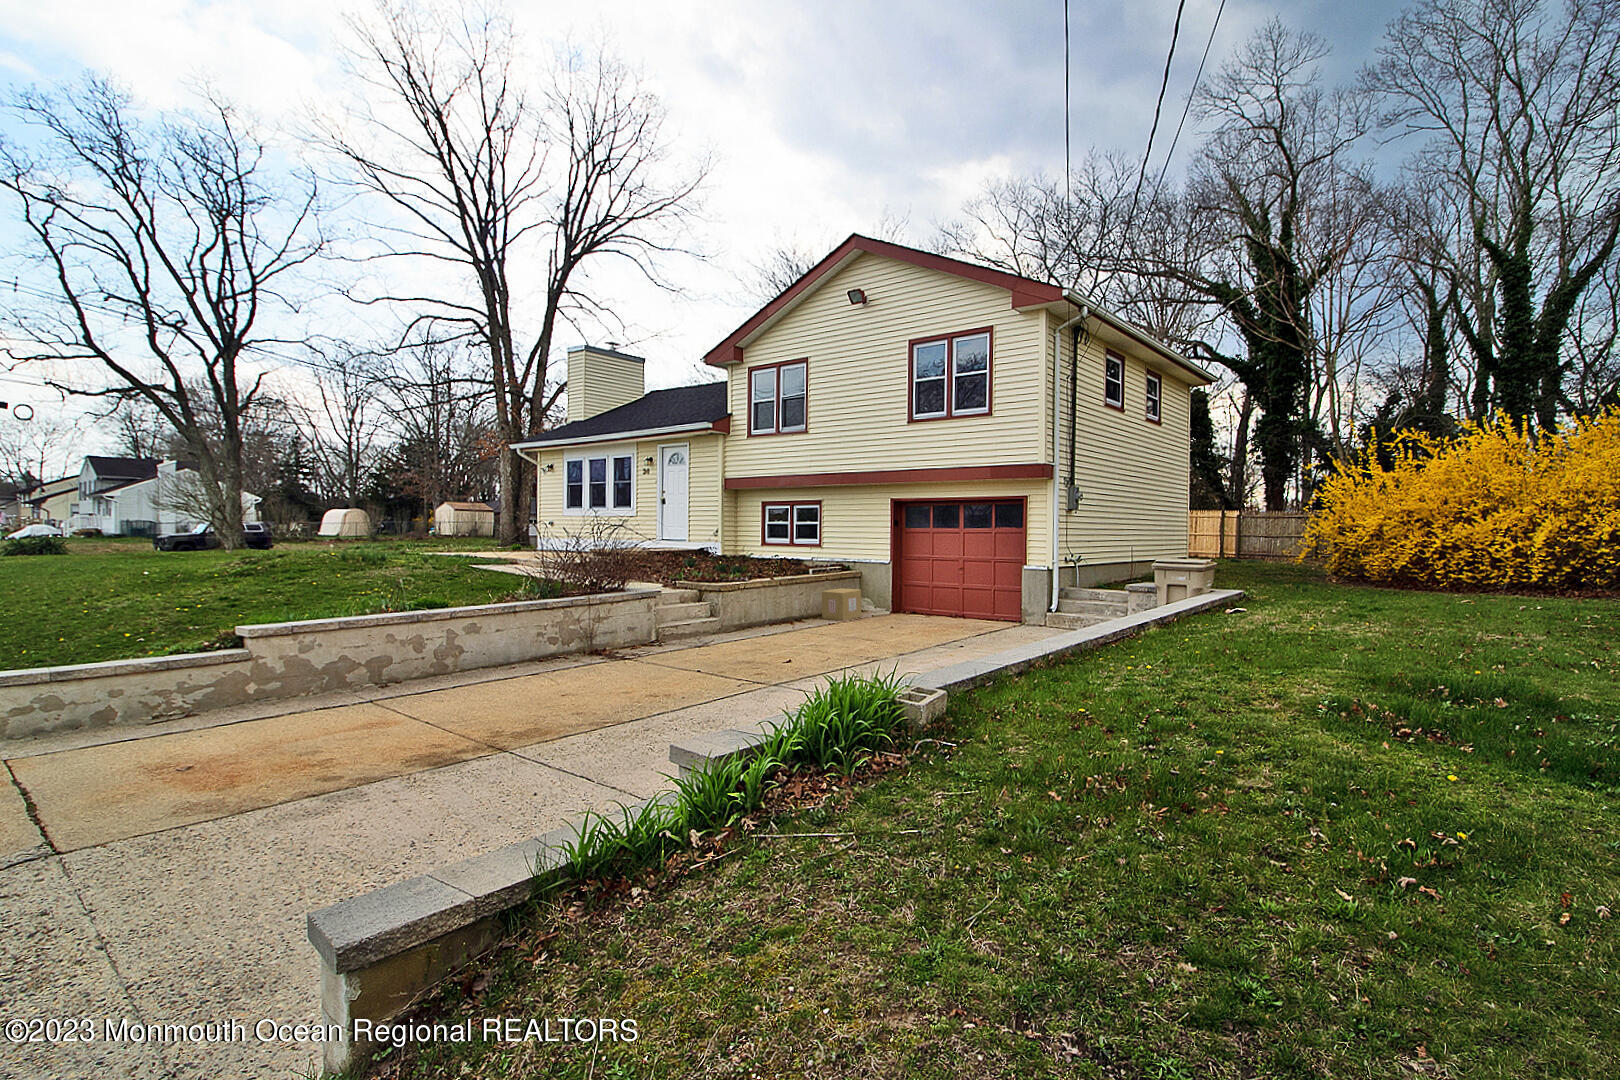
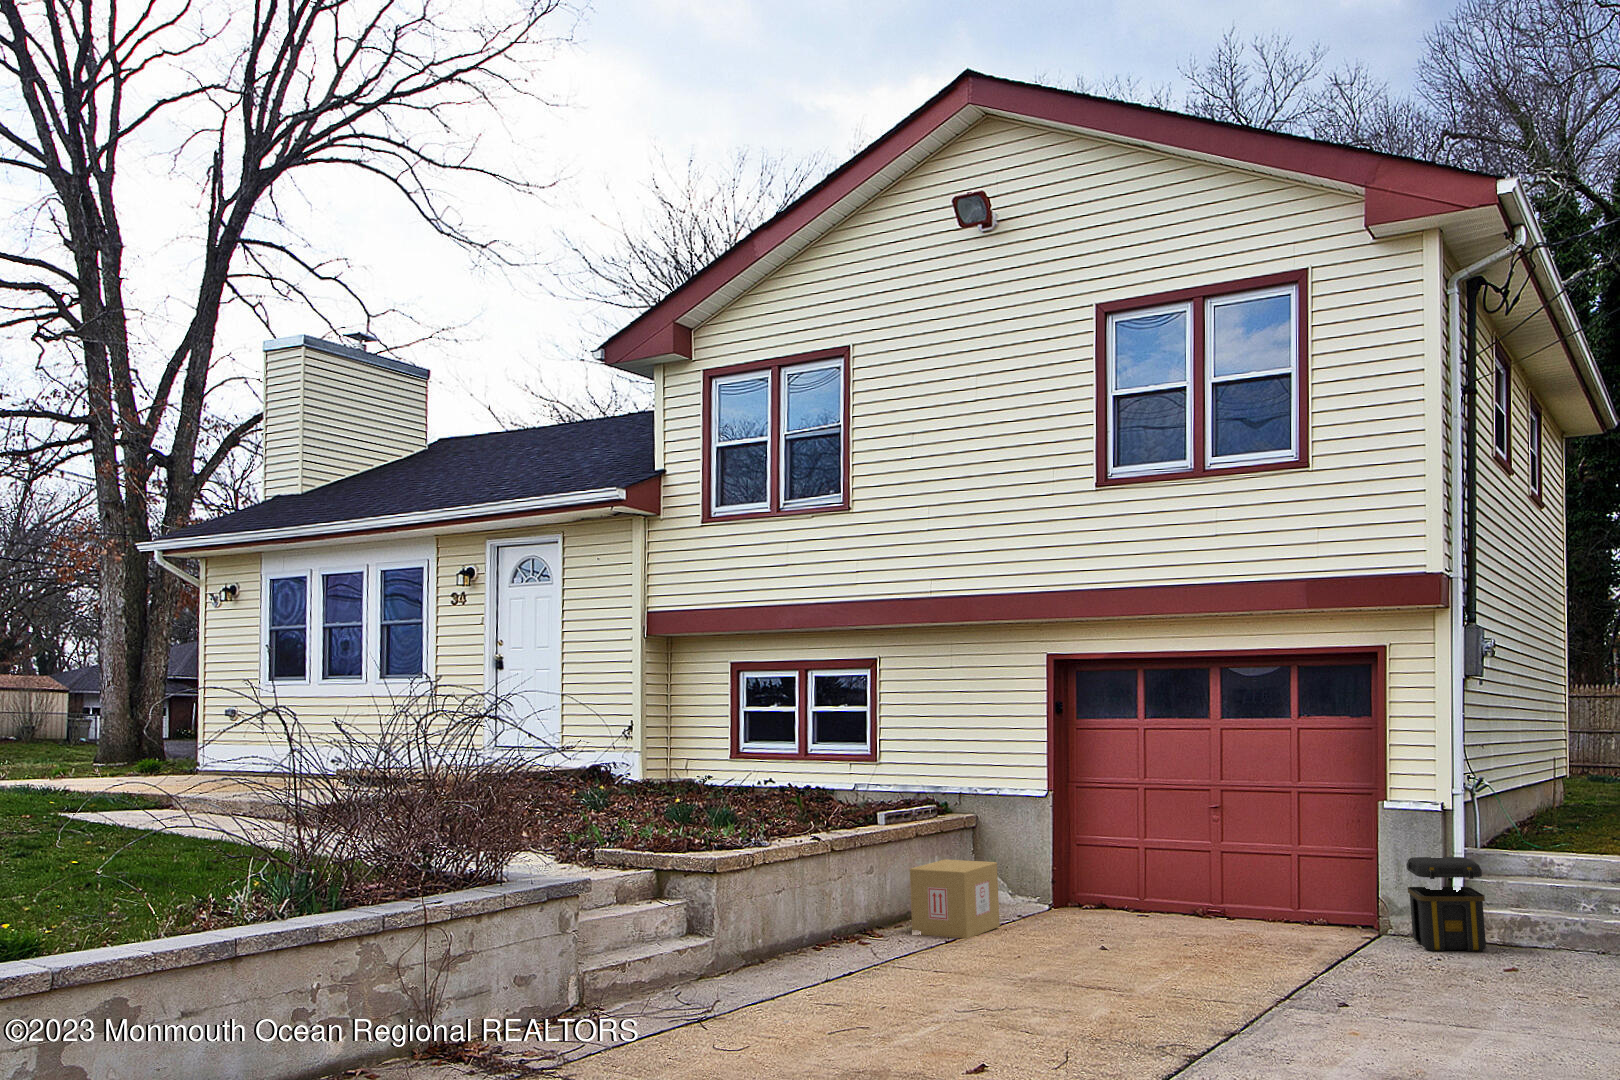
toolbox: none [1031,590,1059,630] -> present [1407,857,1486,952]

